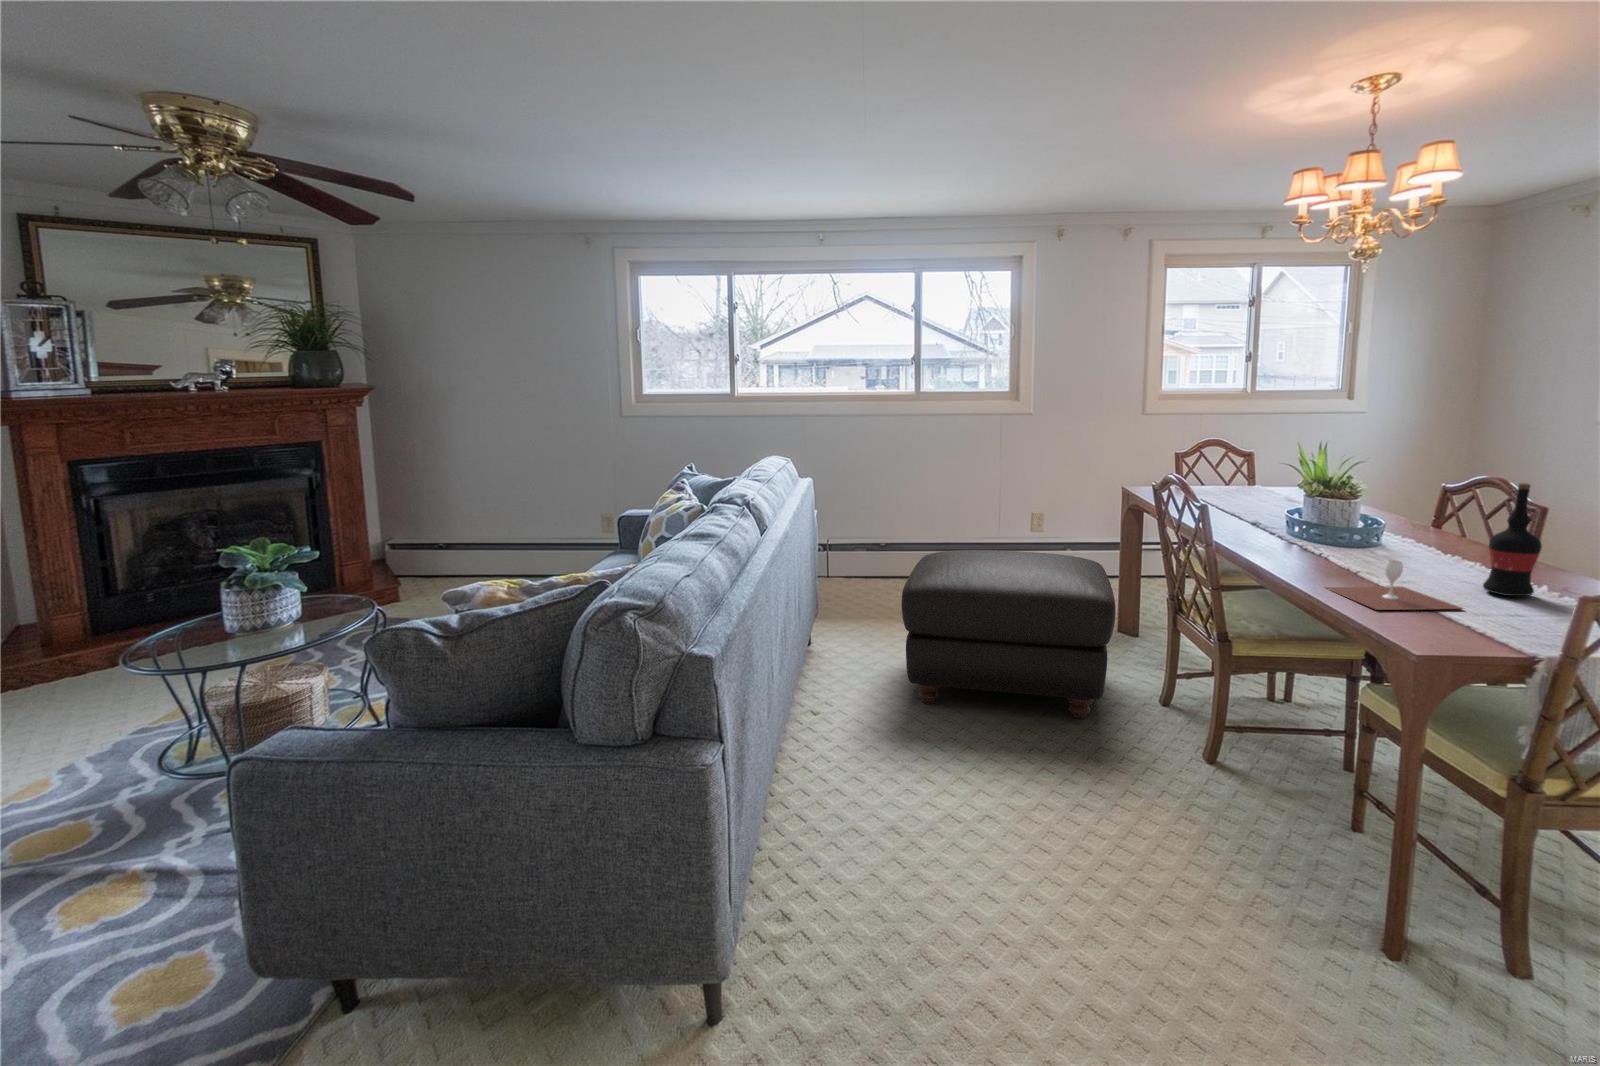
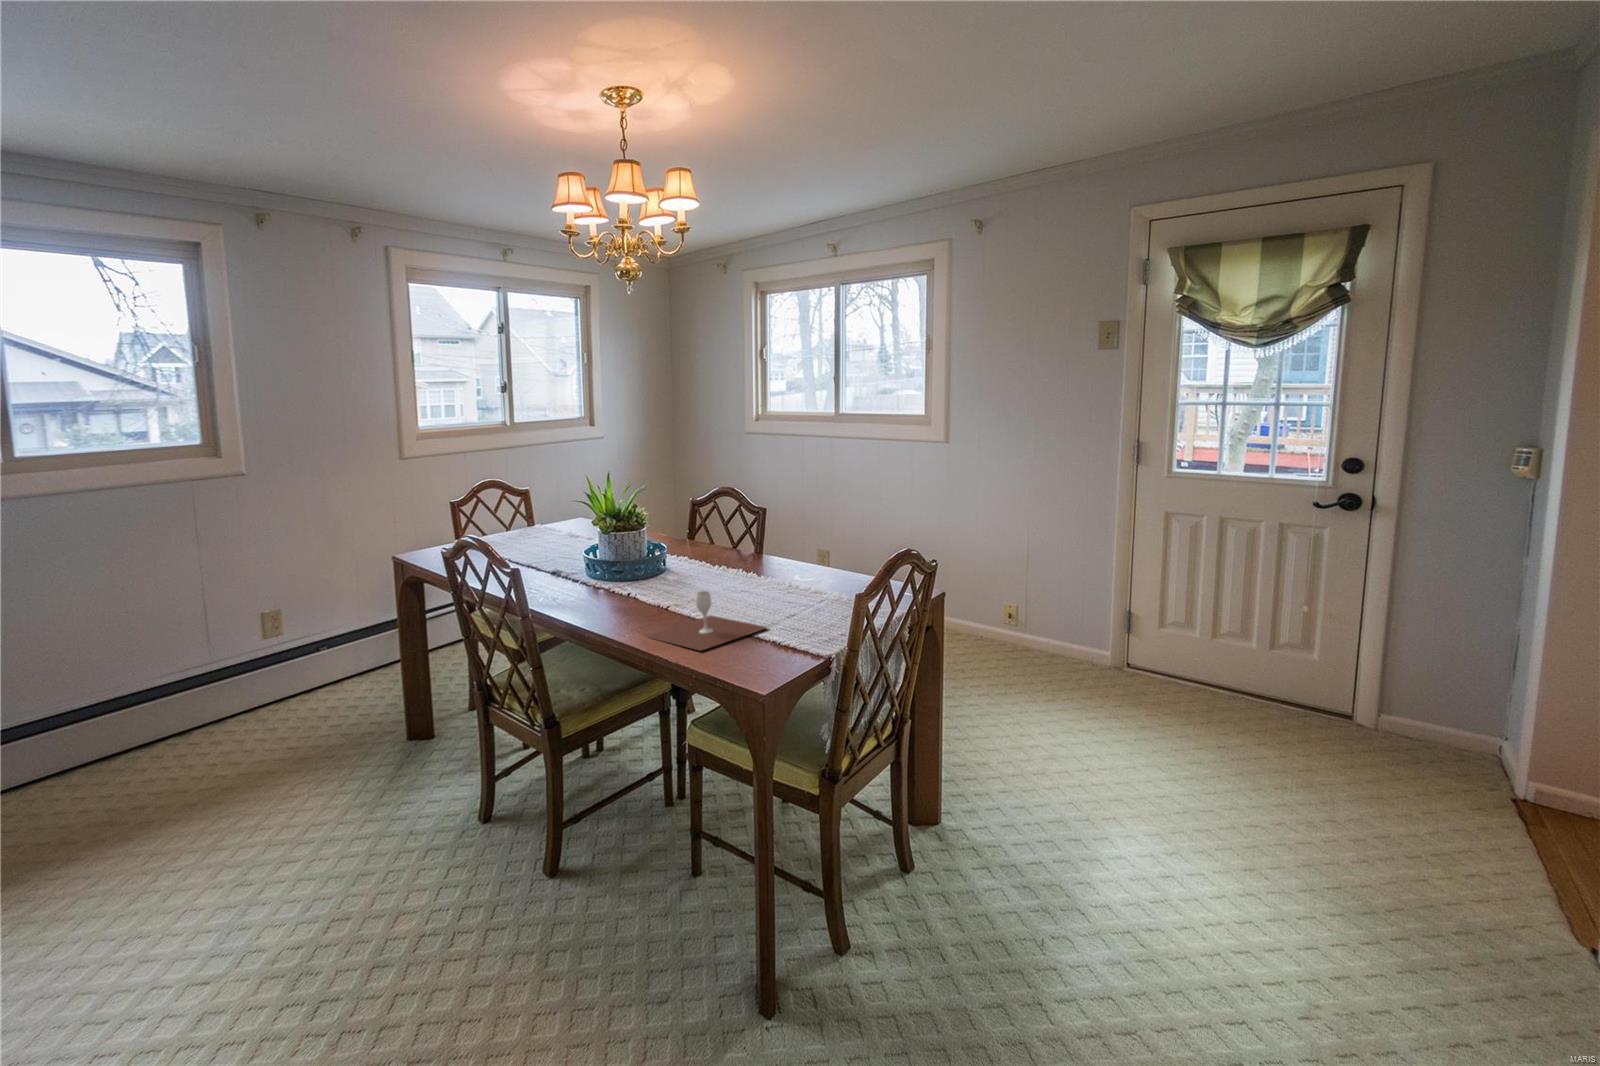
wine bottle: present [1483,483,1542,596] -> none [768,493,809,604]
ottoman: present [901,550,1116,718] -> none [30,657,418,967]

